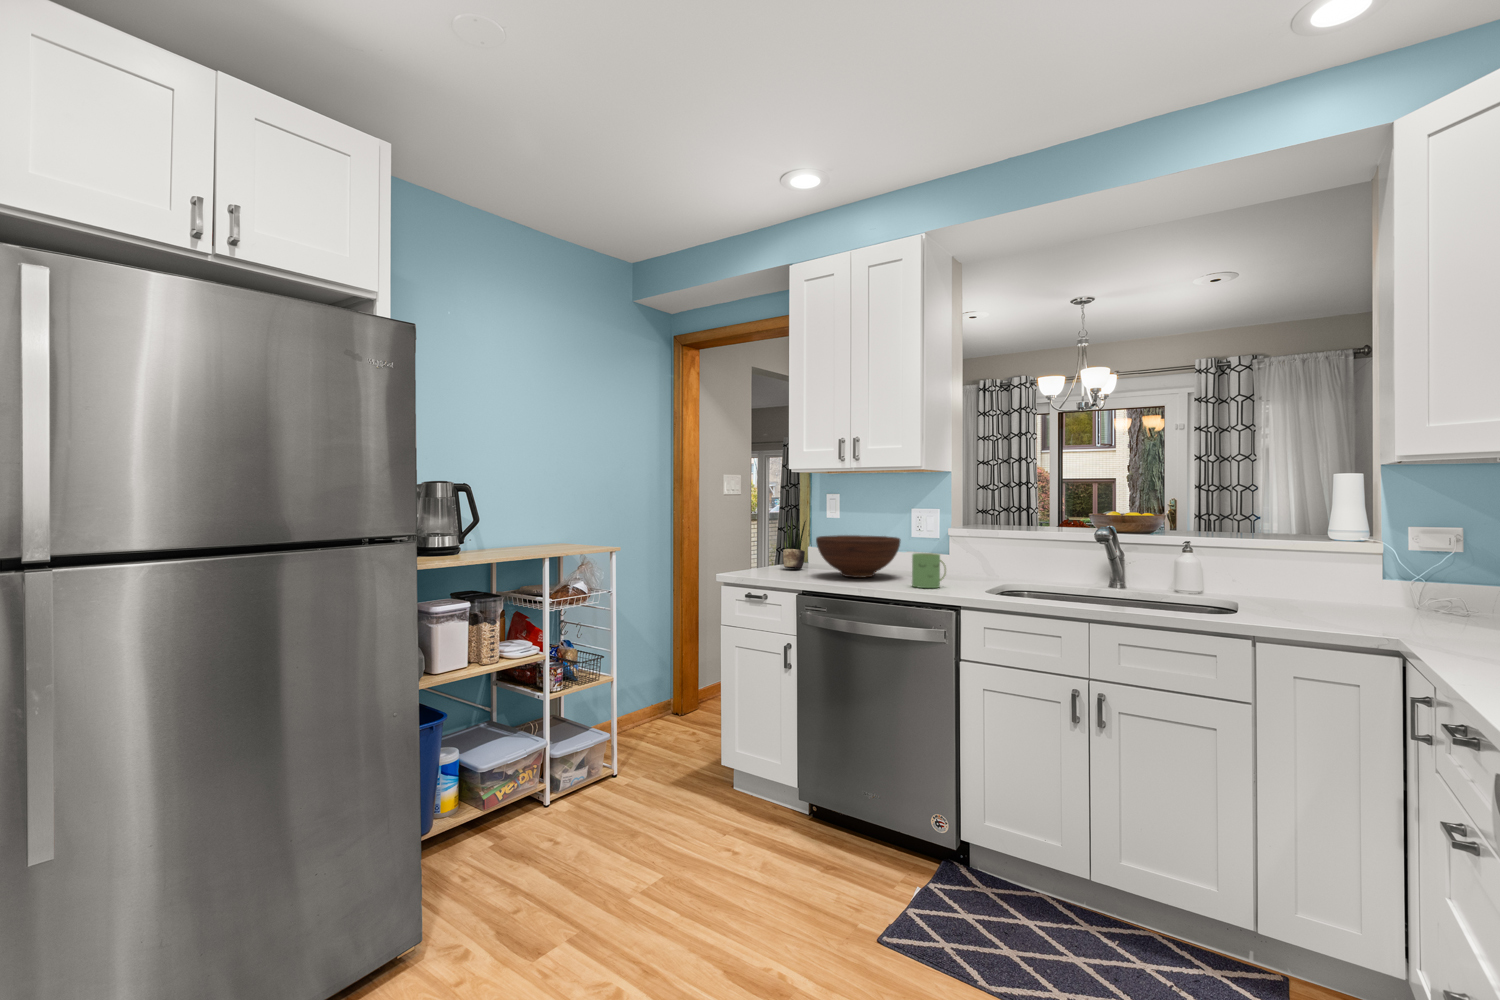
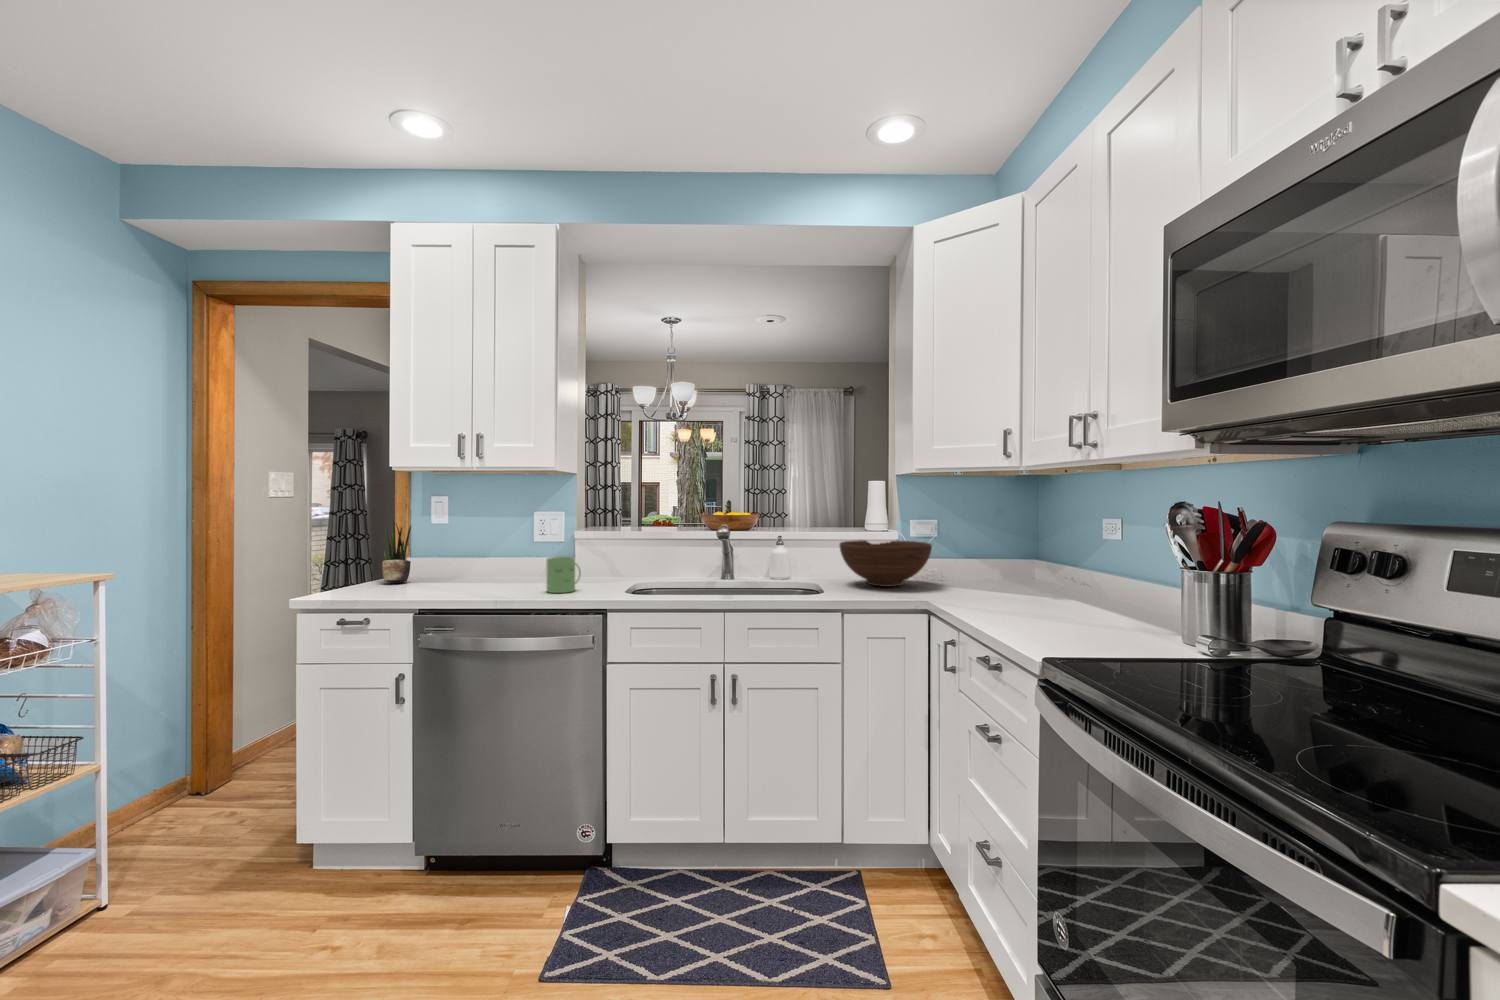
fruit bowl: present [816,535,901,578] -> present [839,540,932,587]

